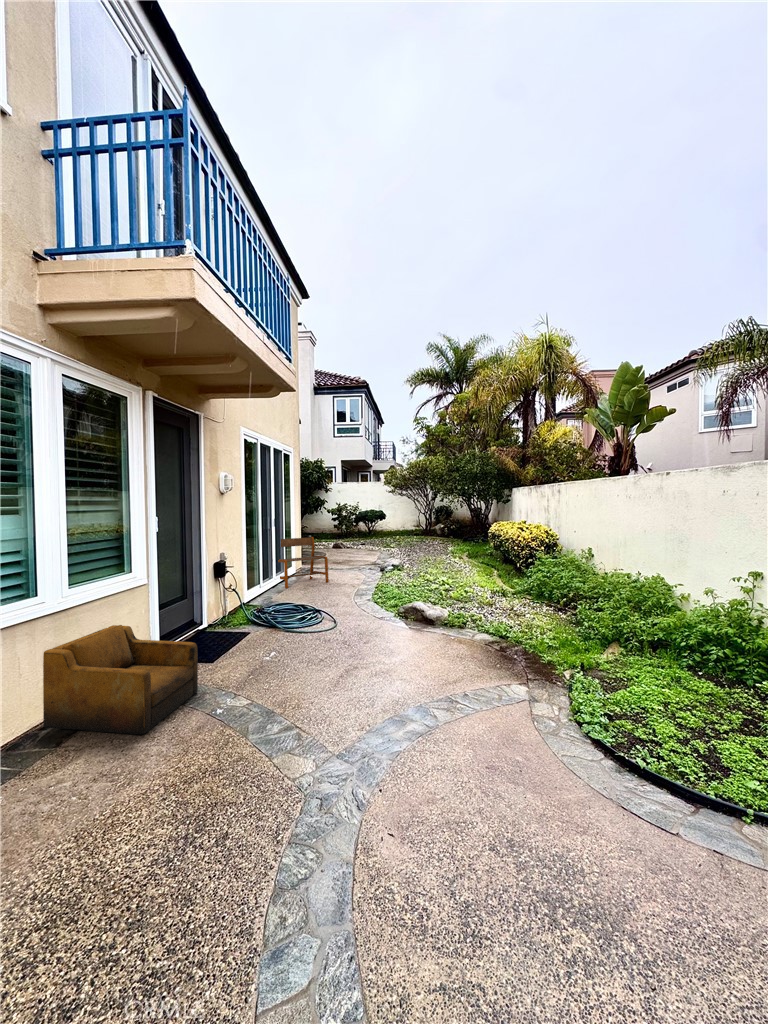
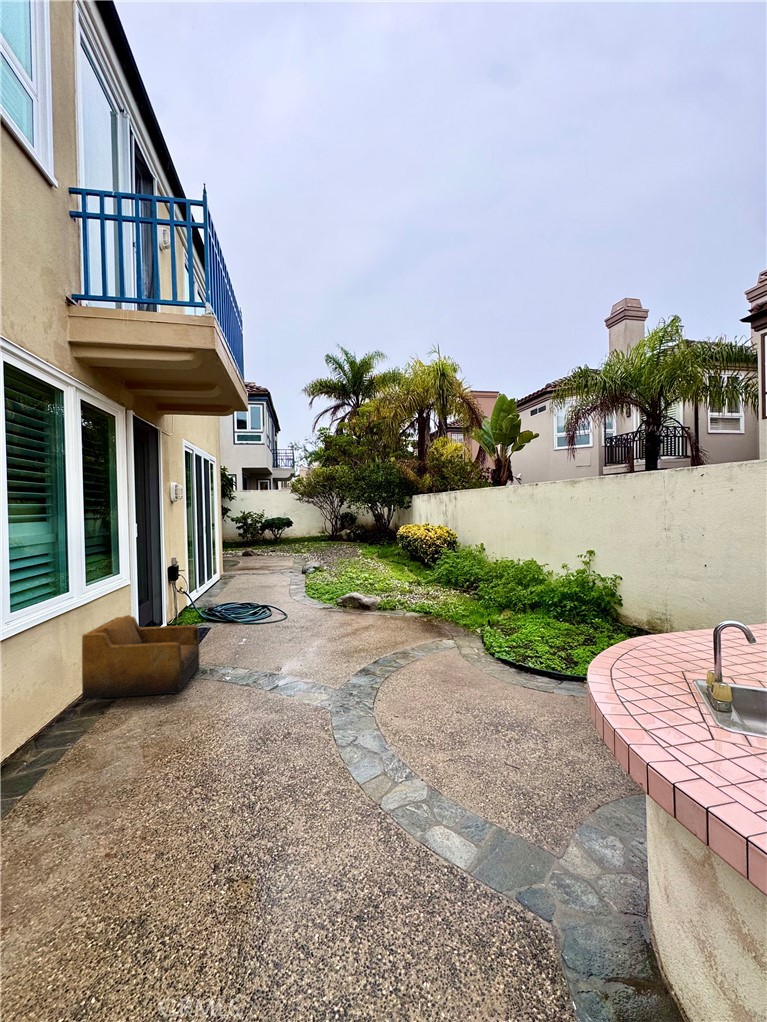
bench: present [278,537,329,588] -> none [202,543,257,593]

